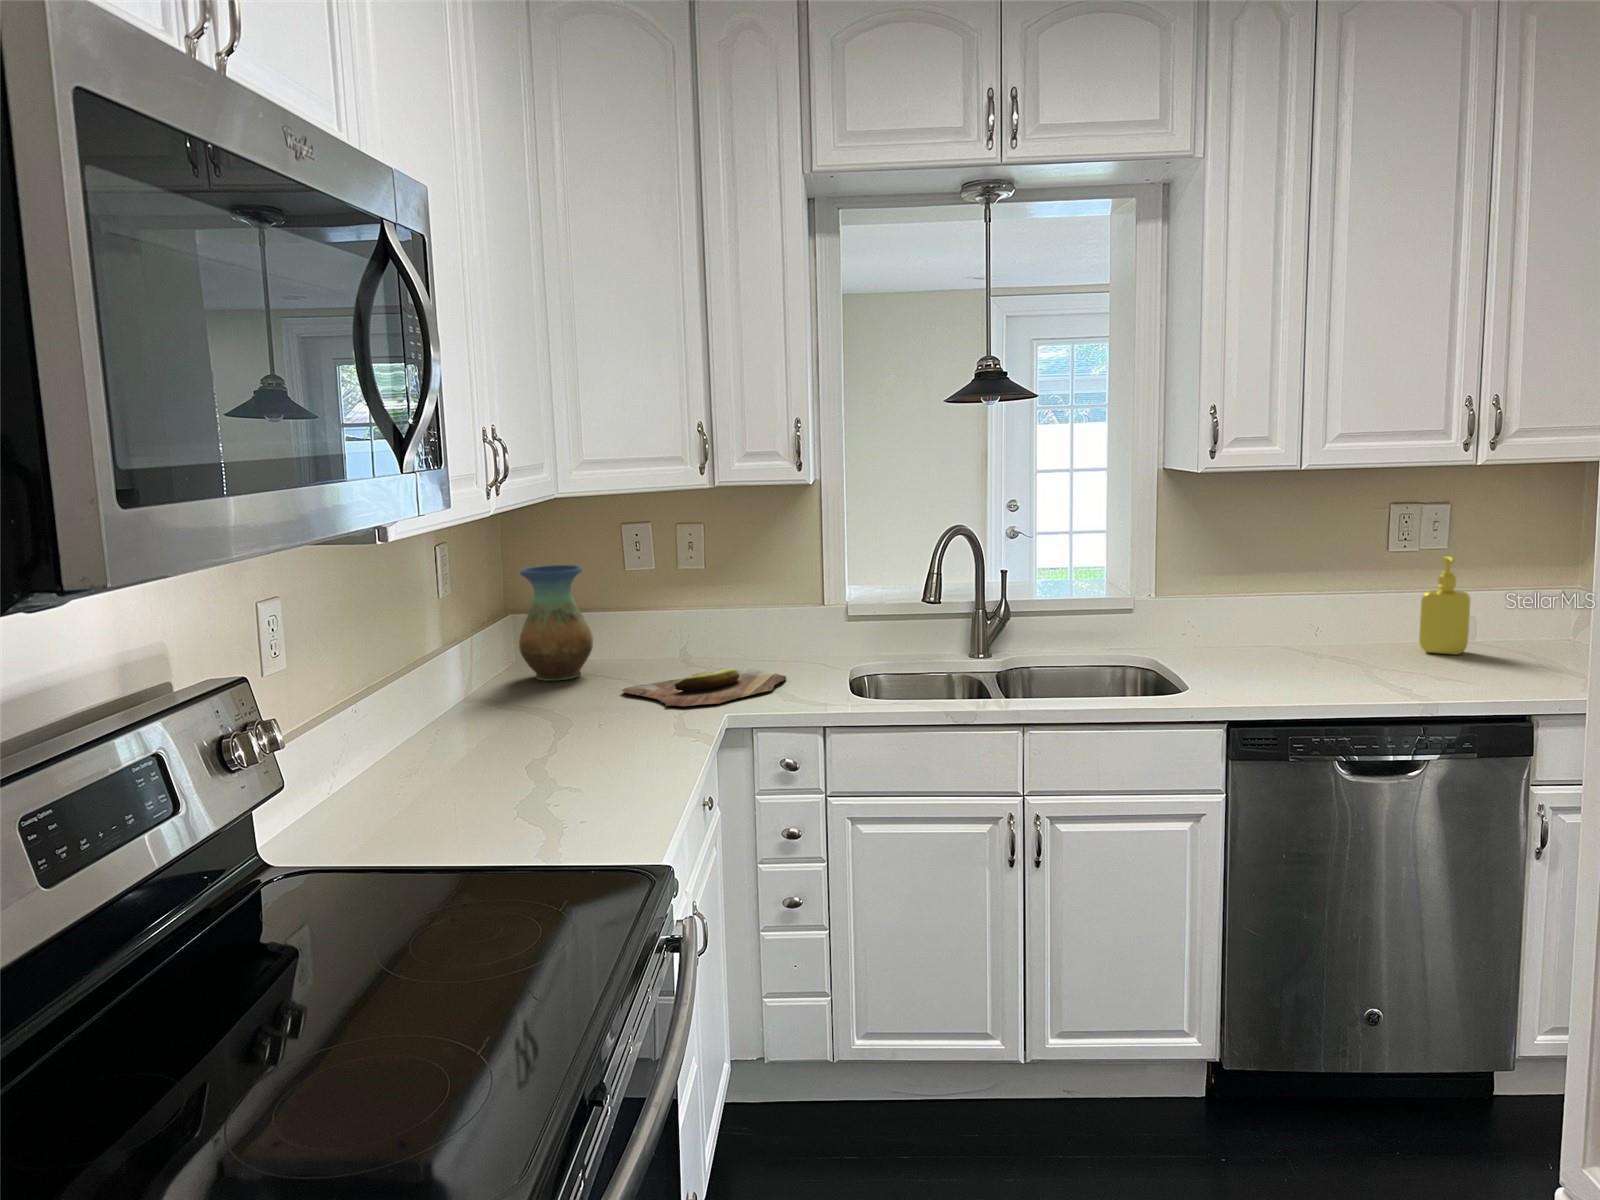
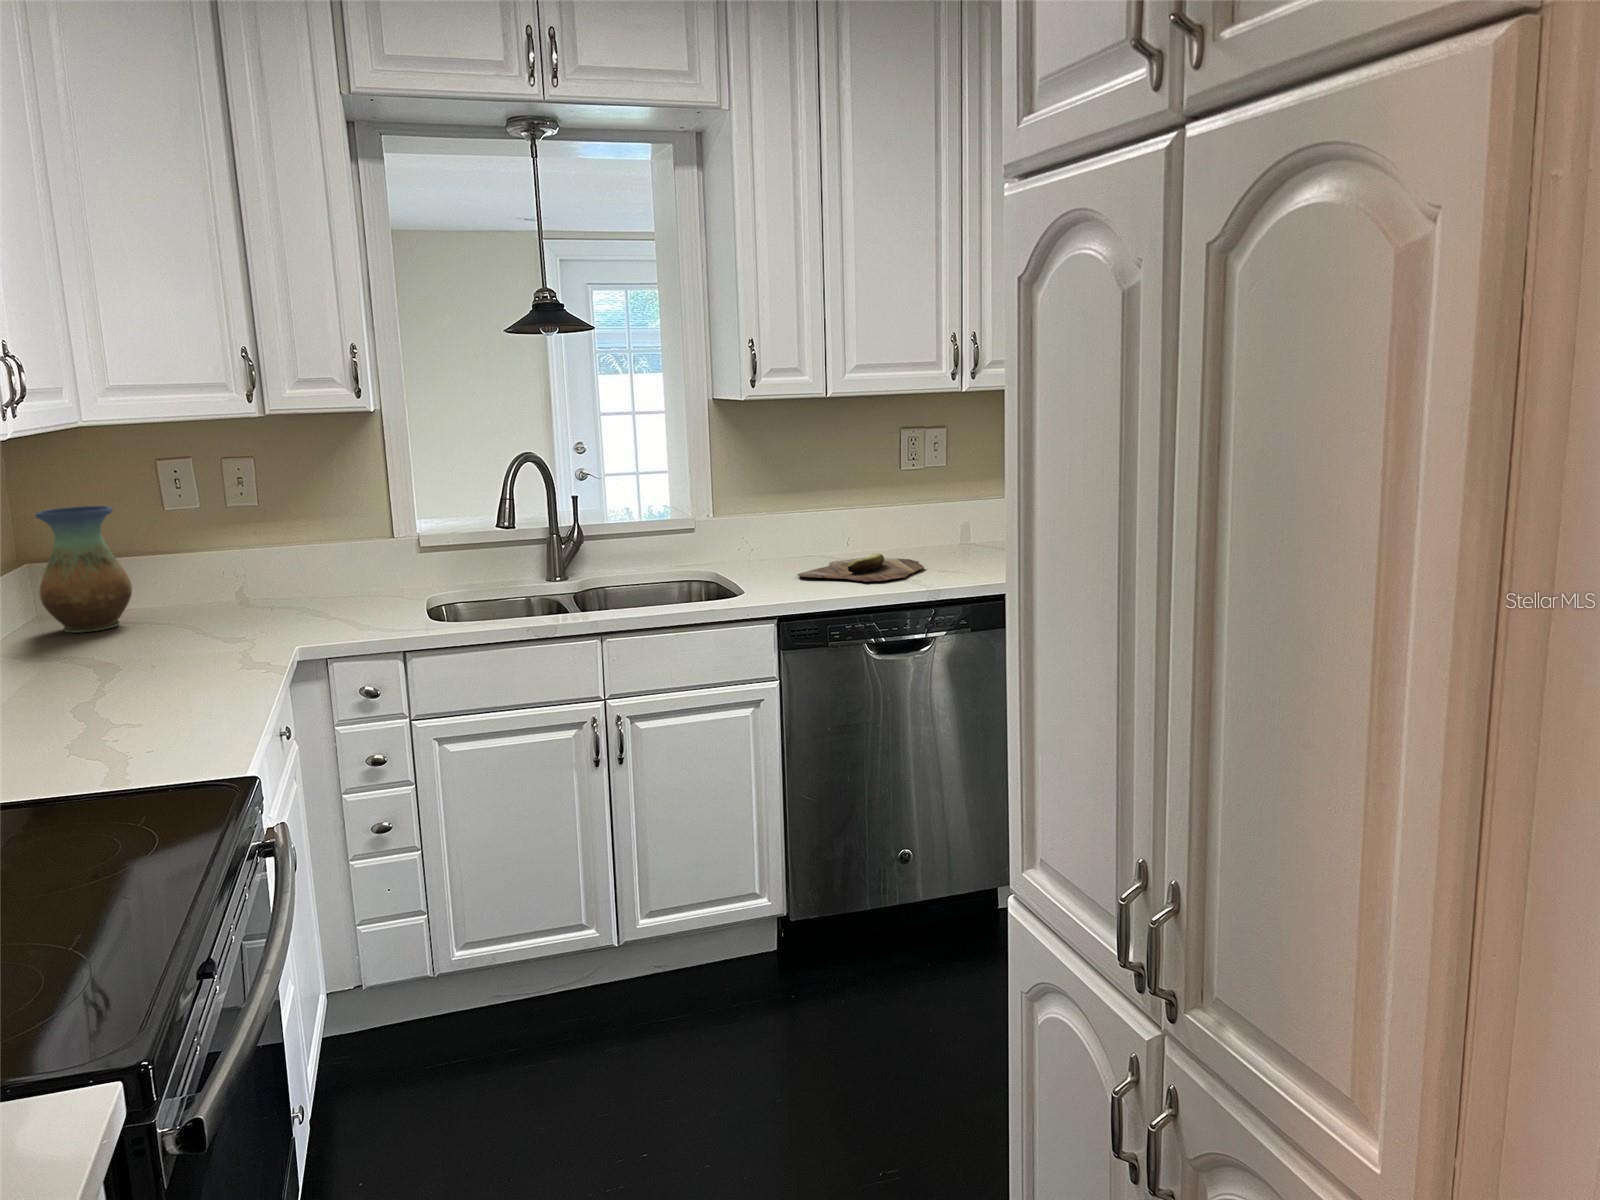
soap dispenser: present [1419,556,1470,655] -> none [929,470,966,553]
cutting board: present [622,668,786,706] -> present [797,553,924,582]

